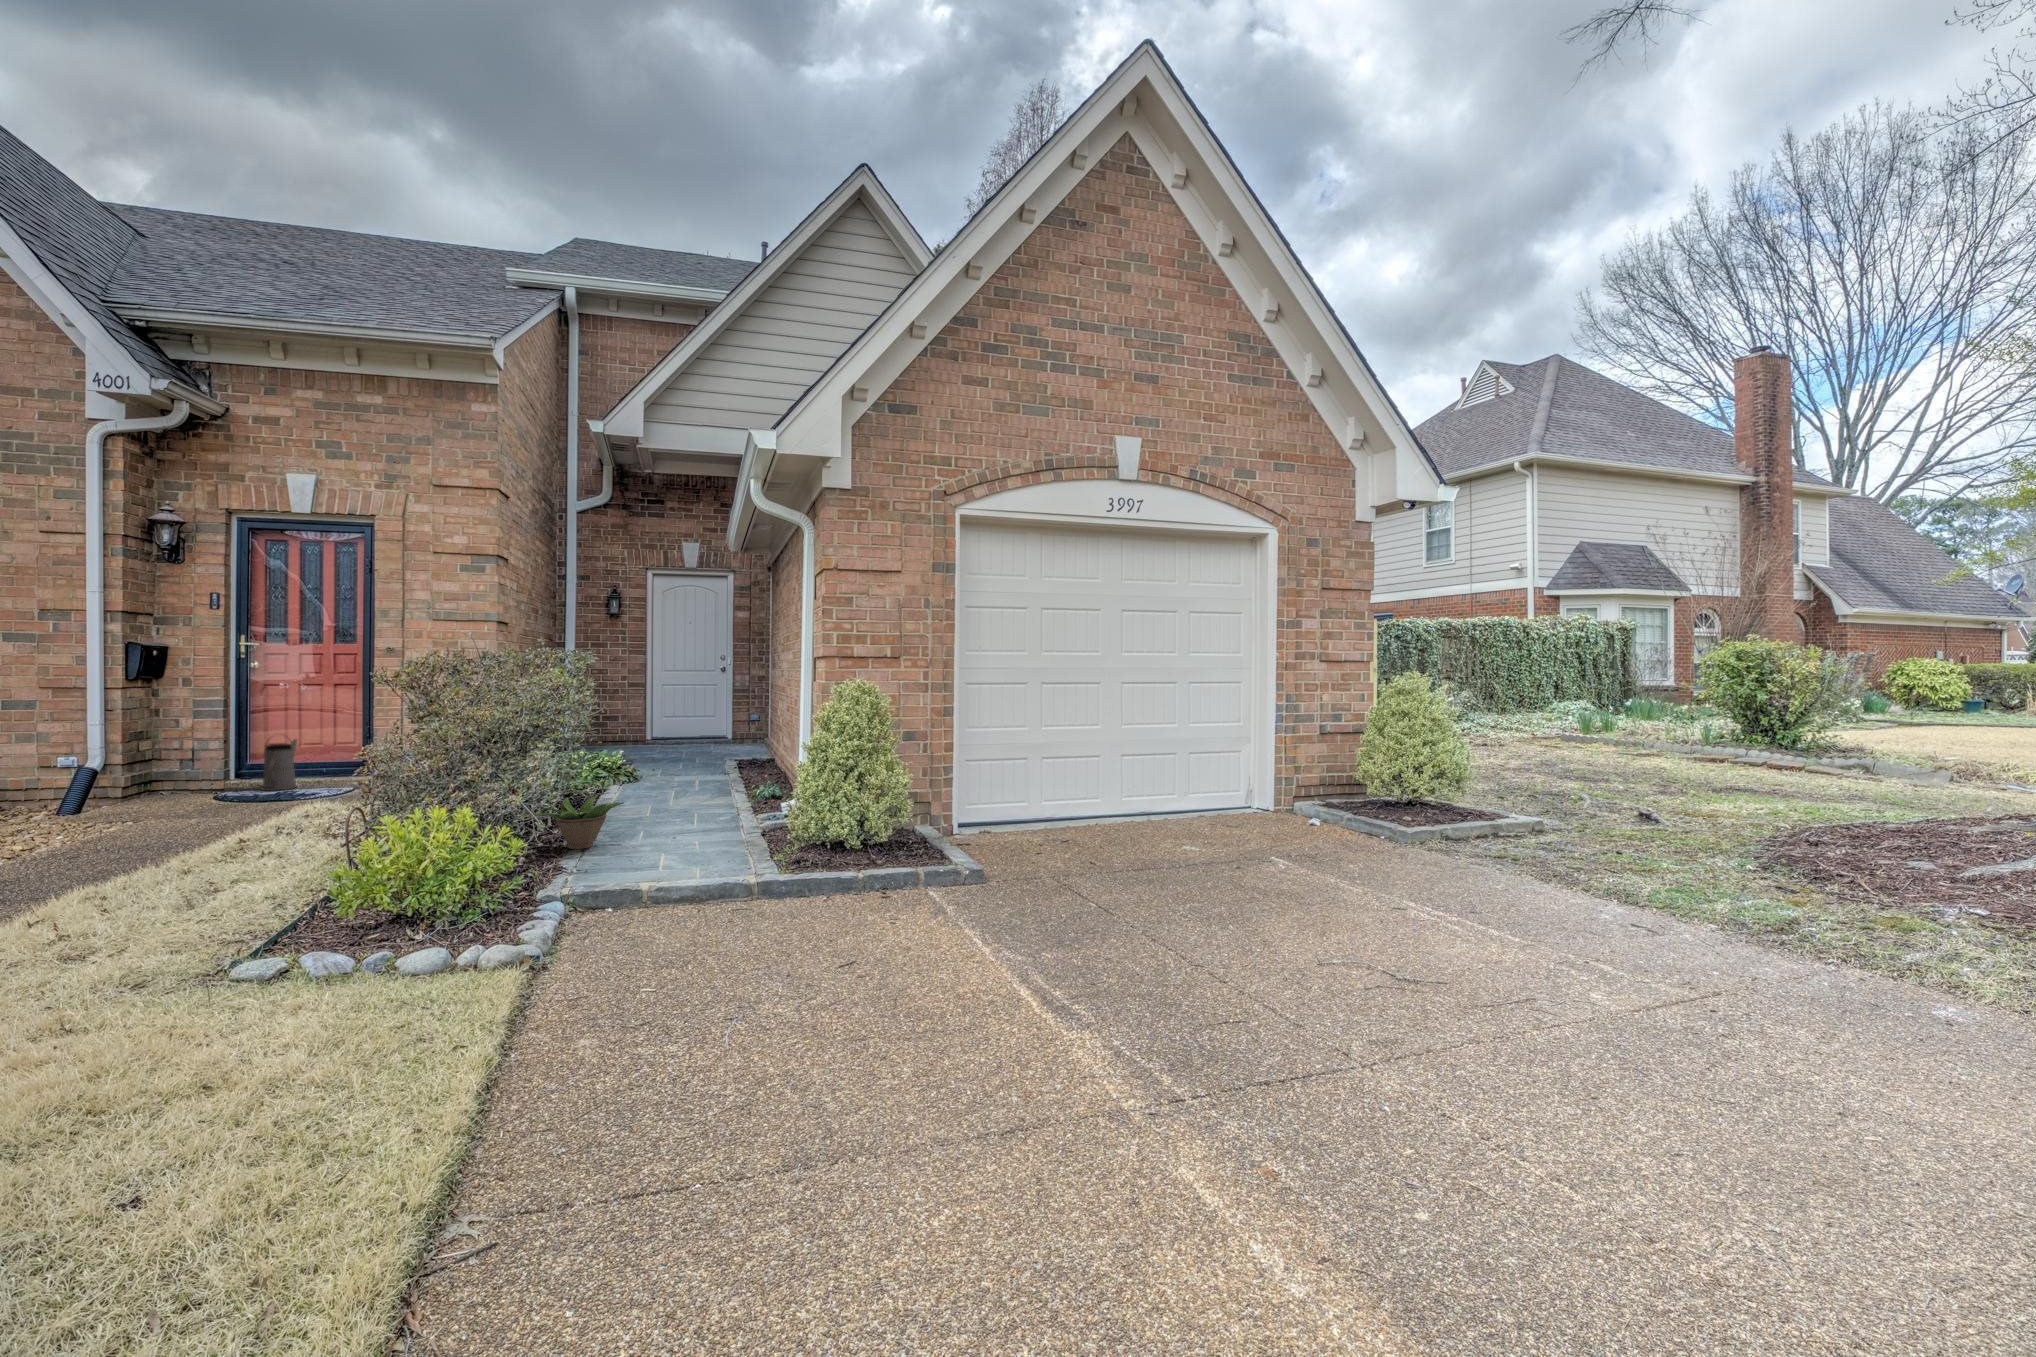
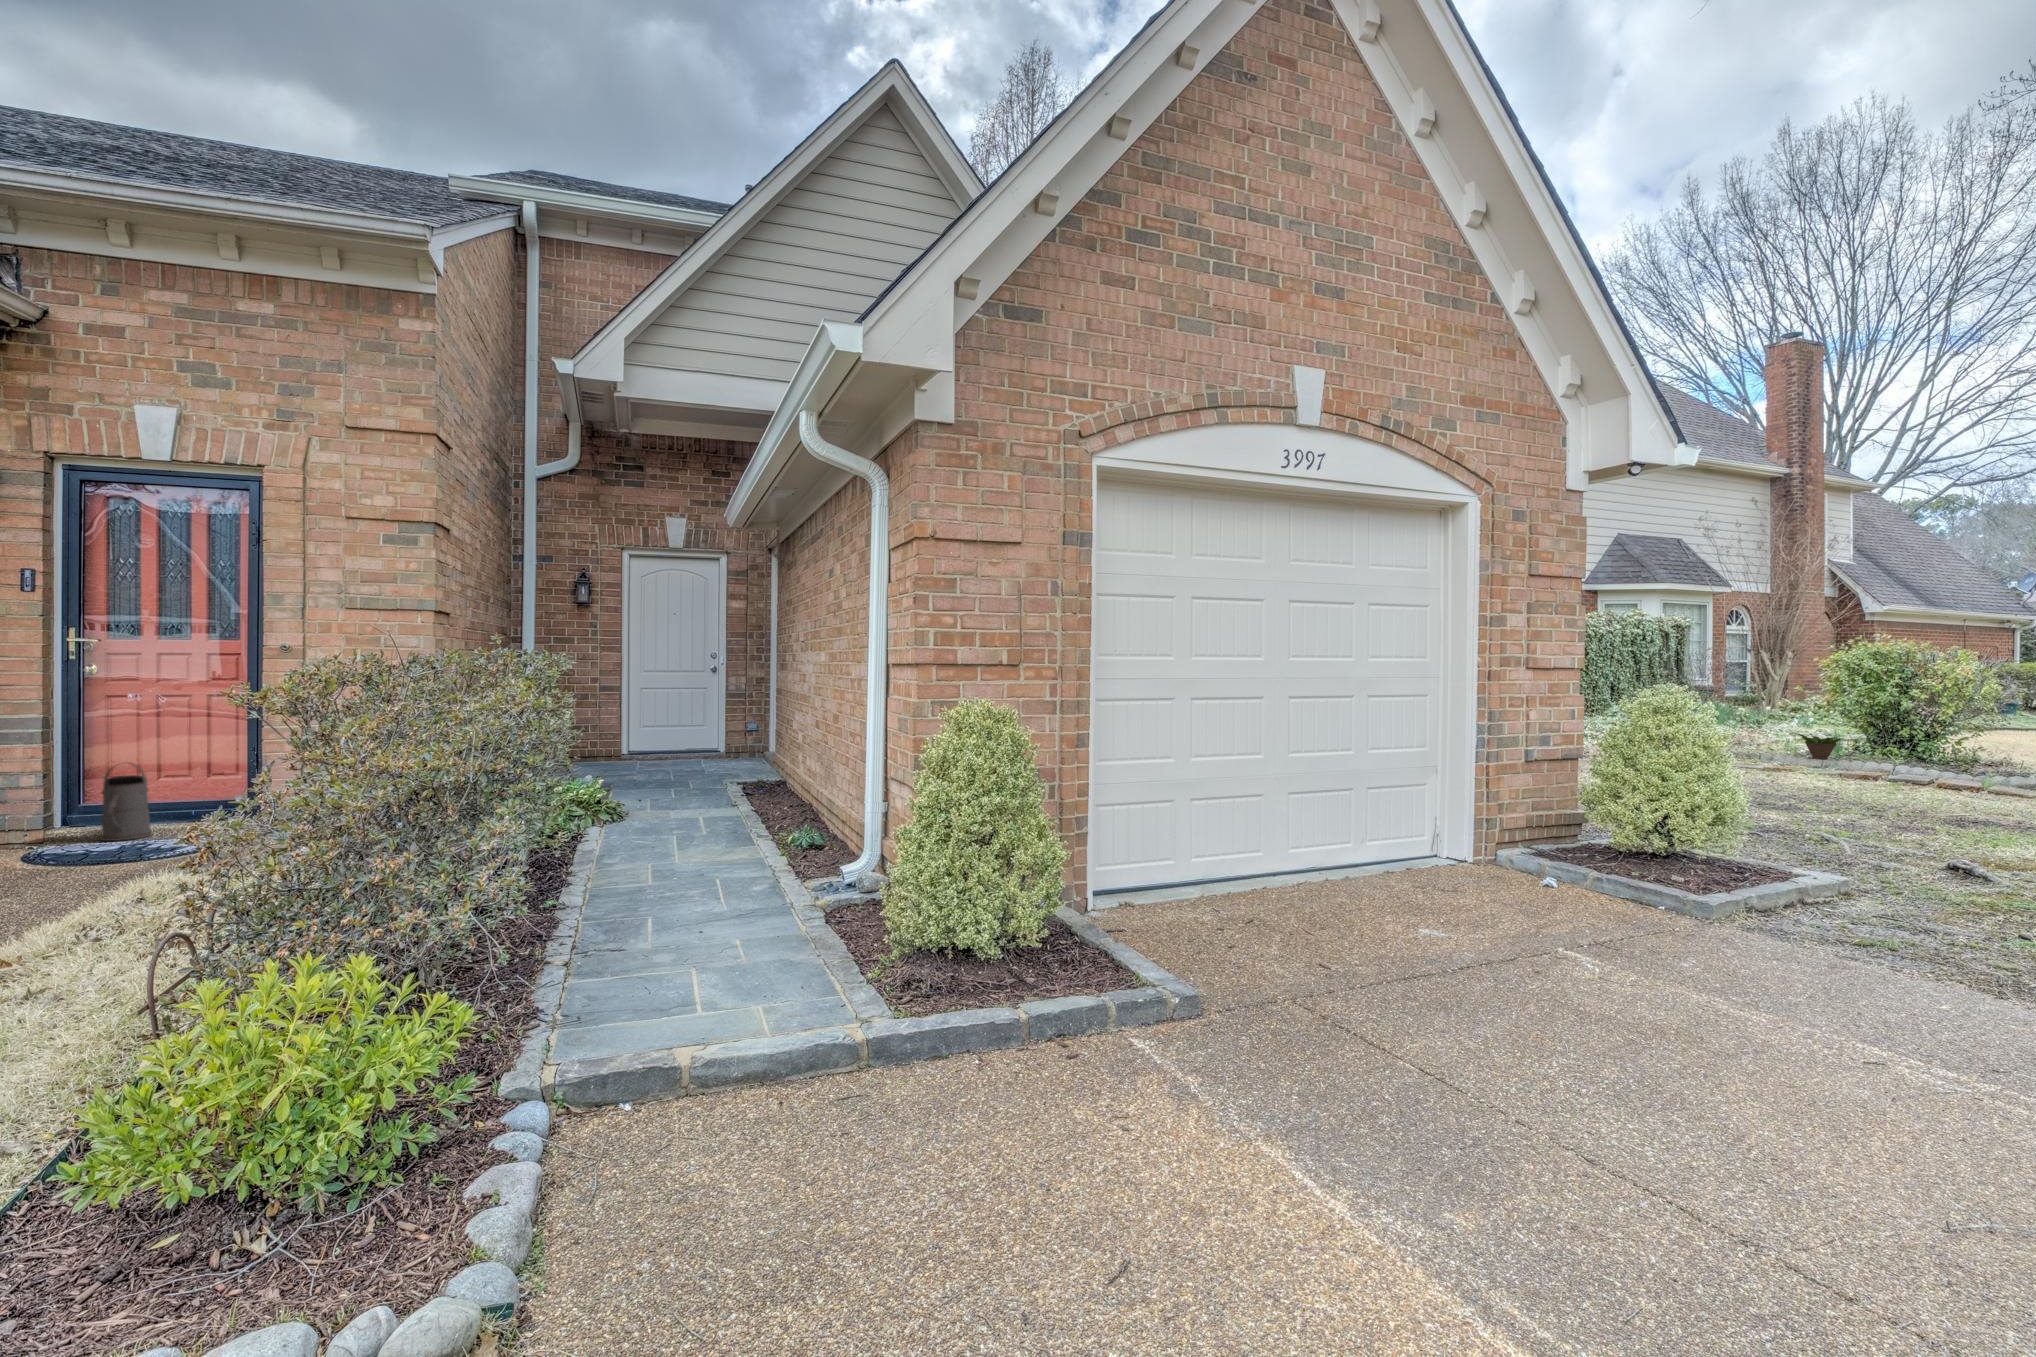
decorative plant: present [534,796,624,849] -> present [1796,733,1843,759]

